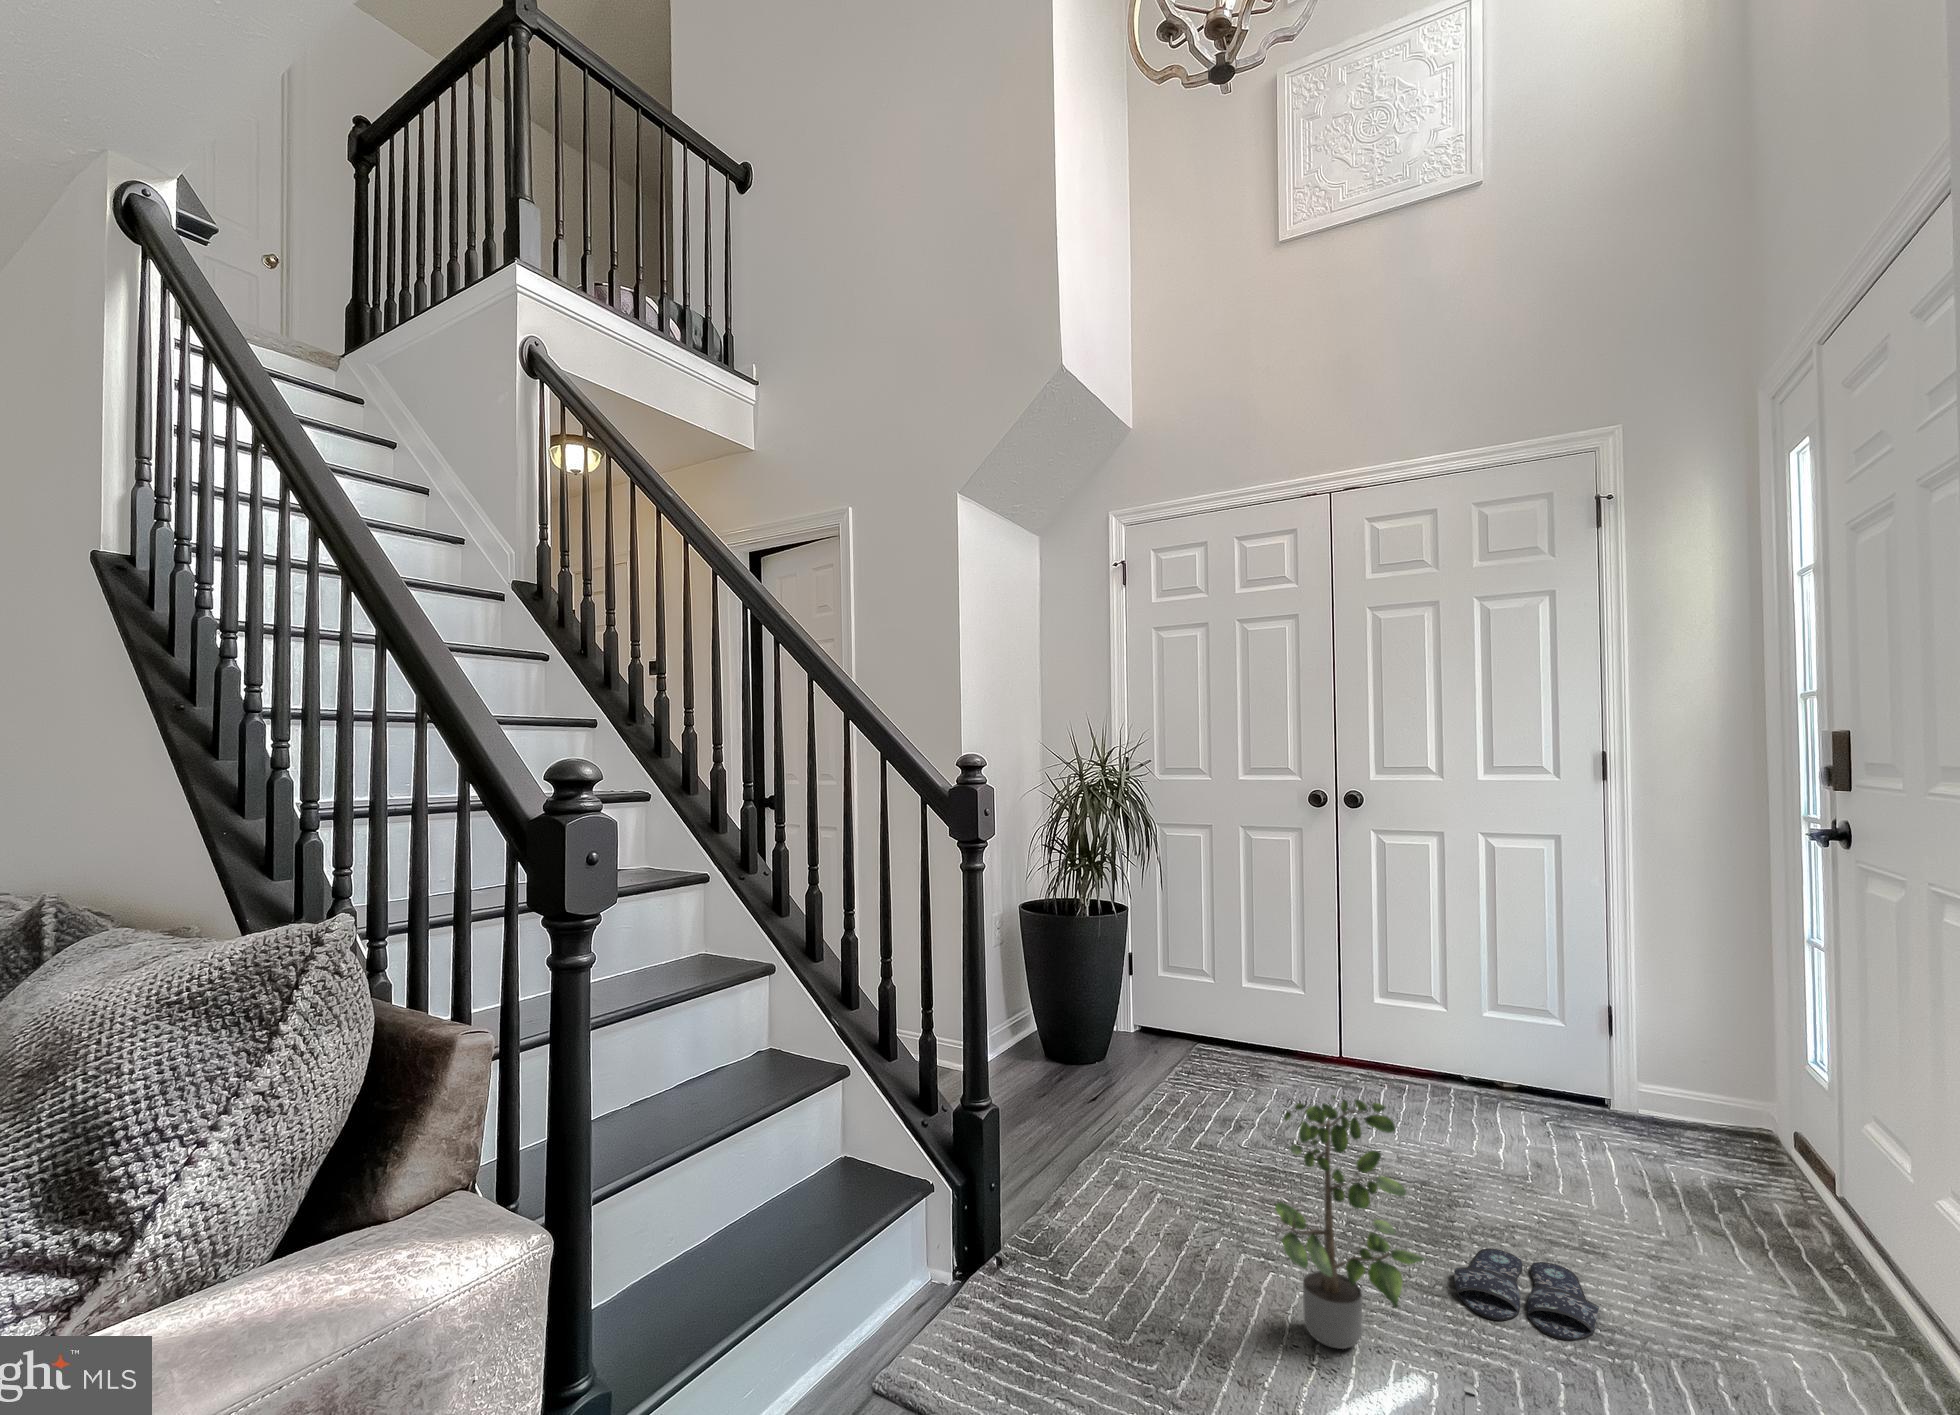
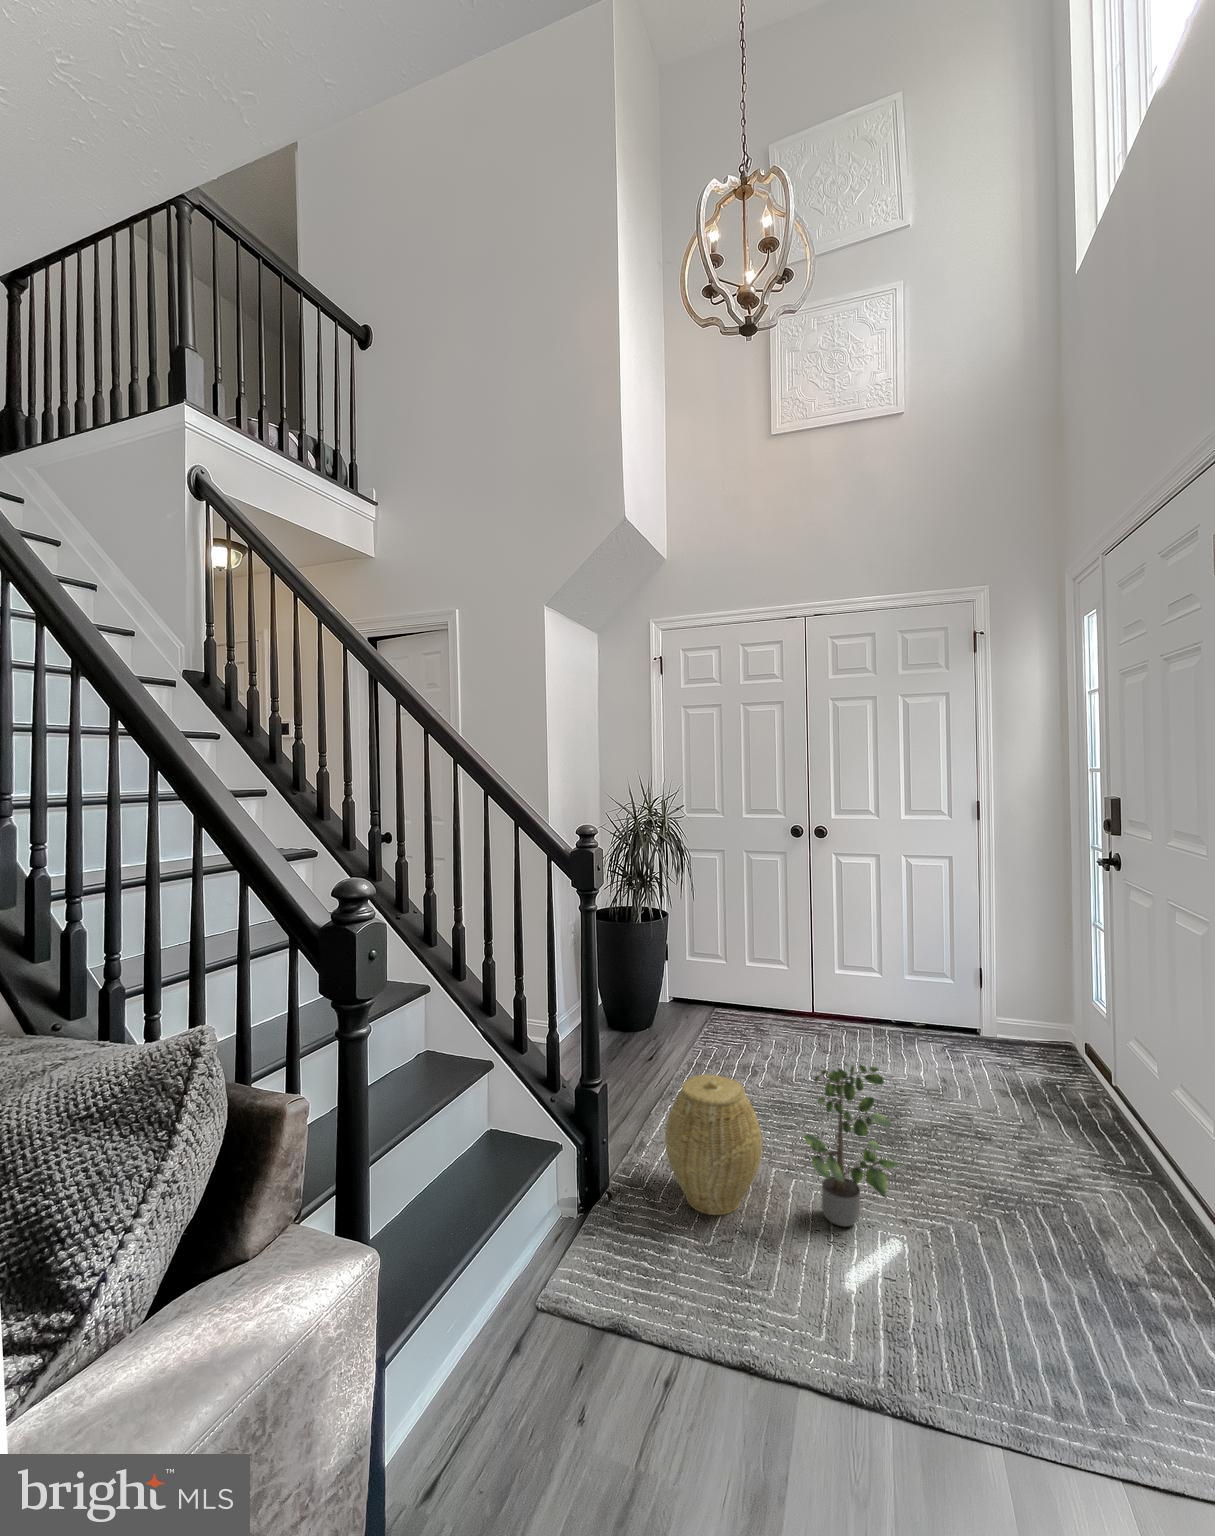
woven basket: none [1072,1105,1214,1312] -> present [665,1074,762,1215]
slippers: present [1454,1248,1599,1341] -> none [907,1146,994,1203]

